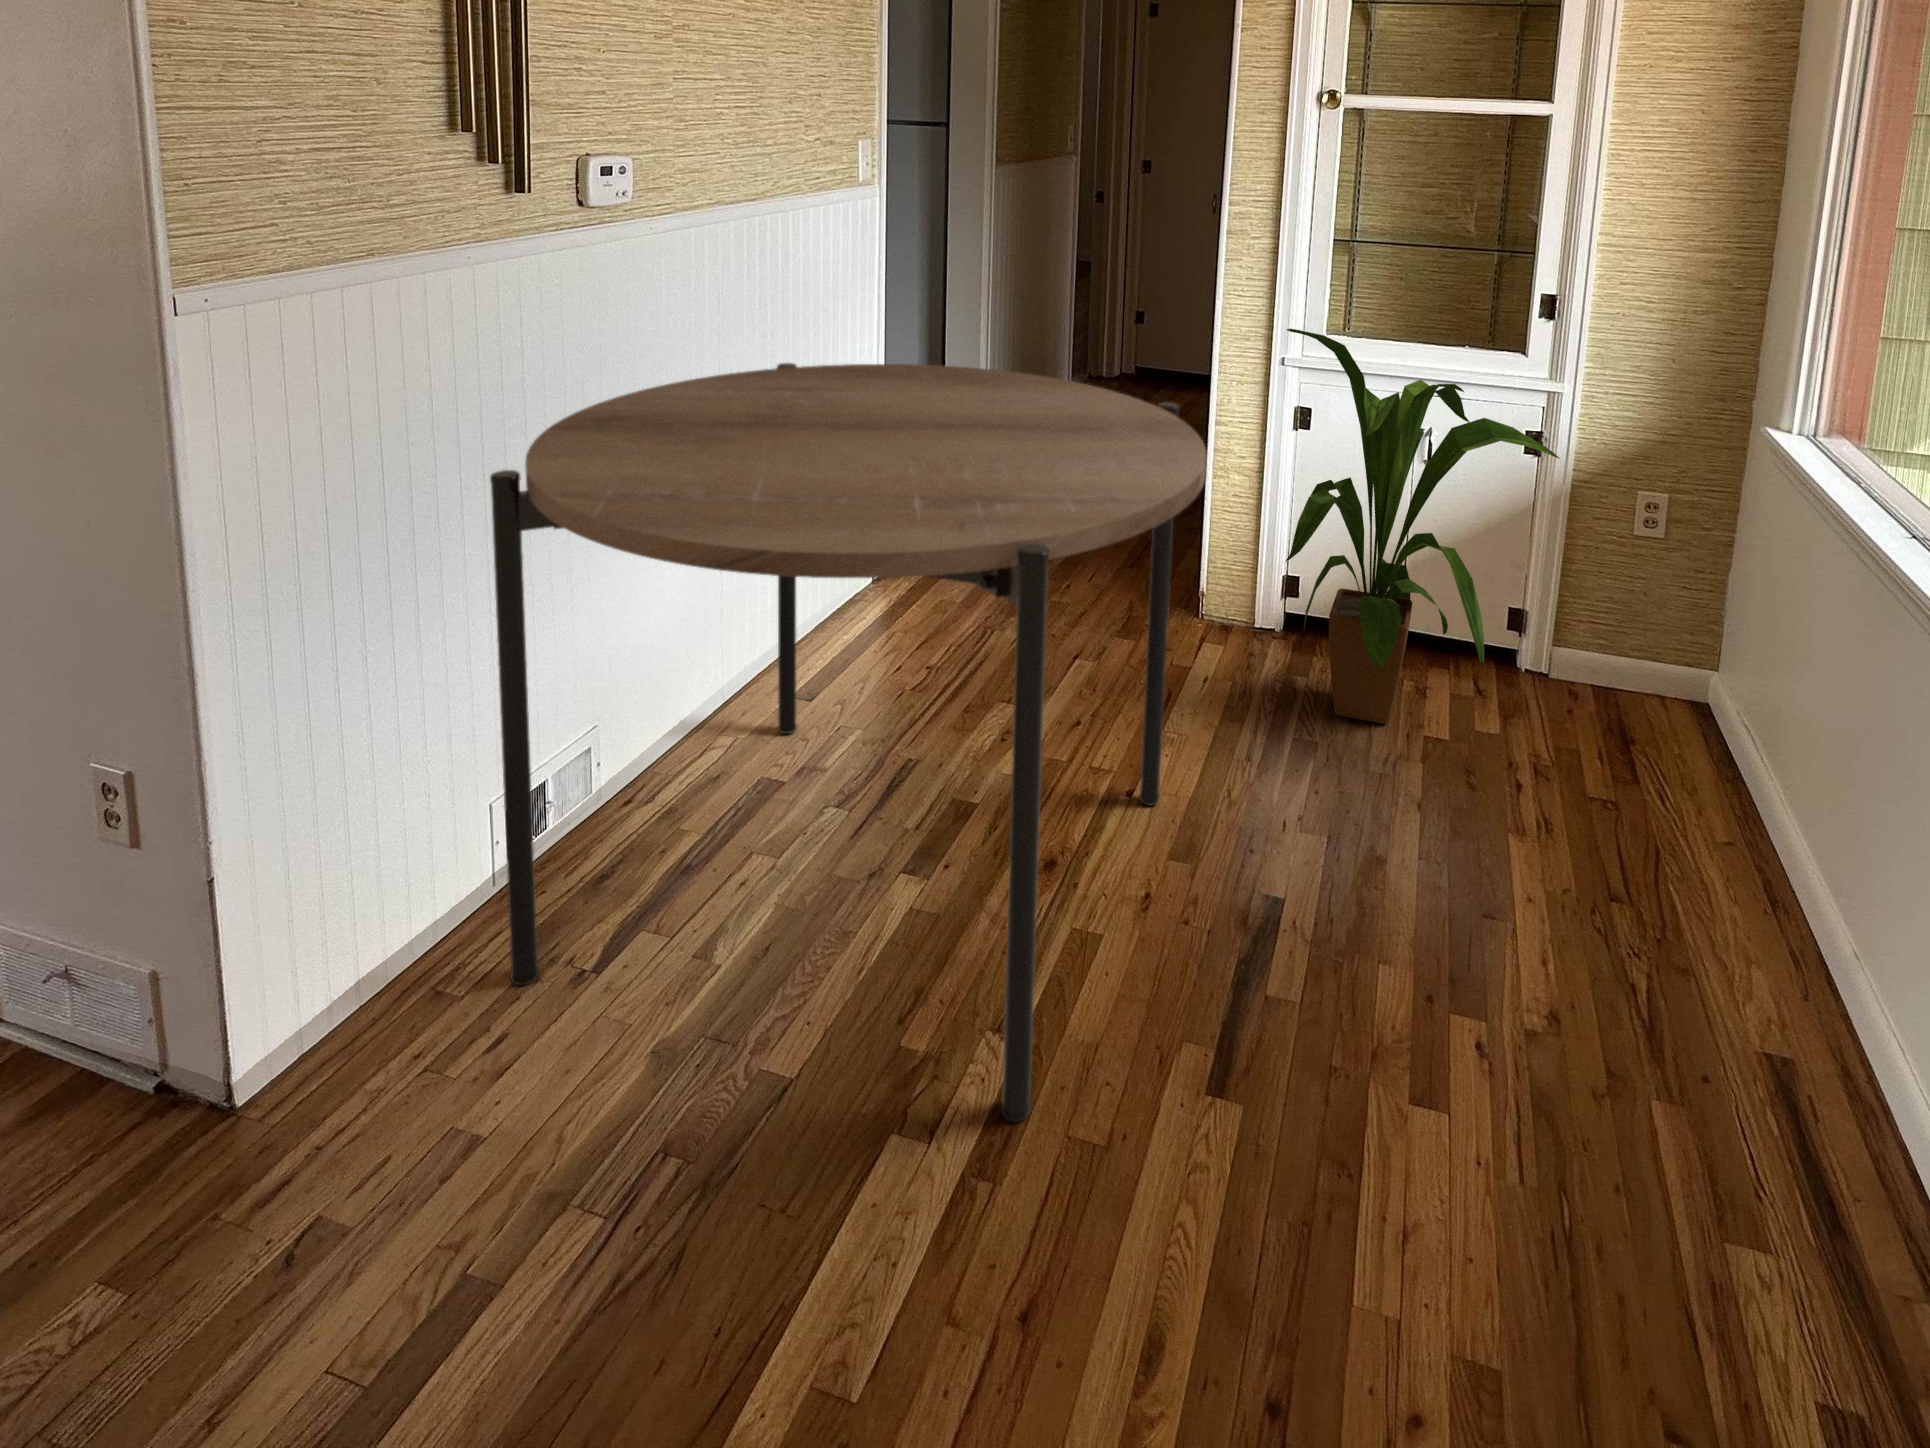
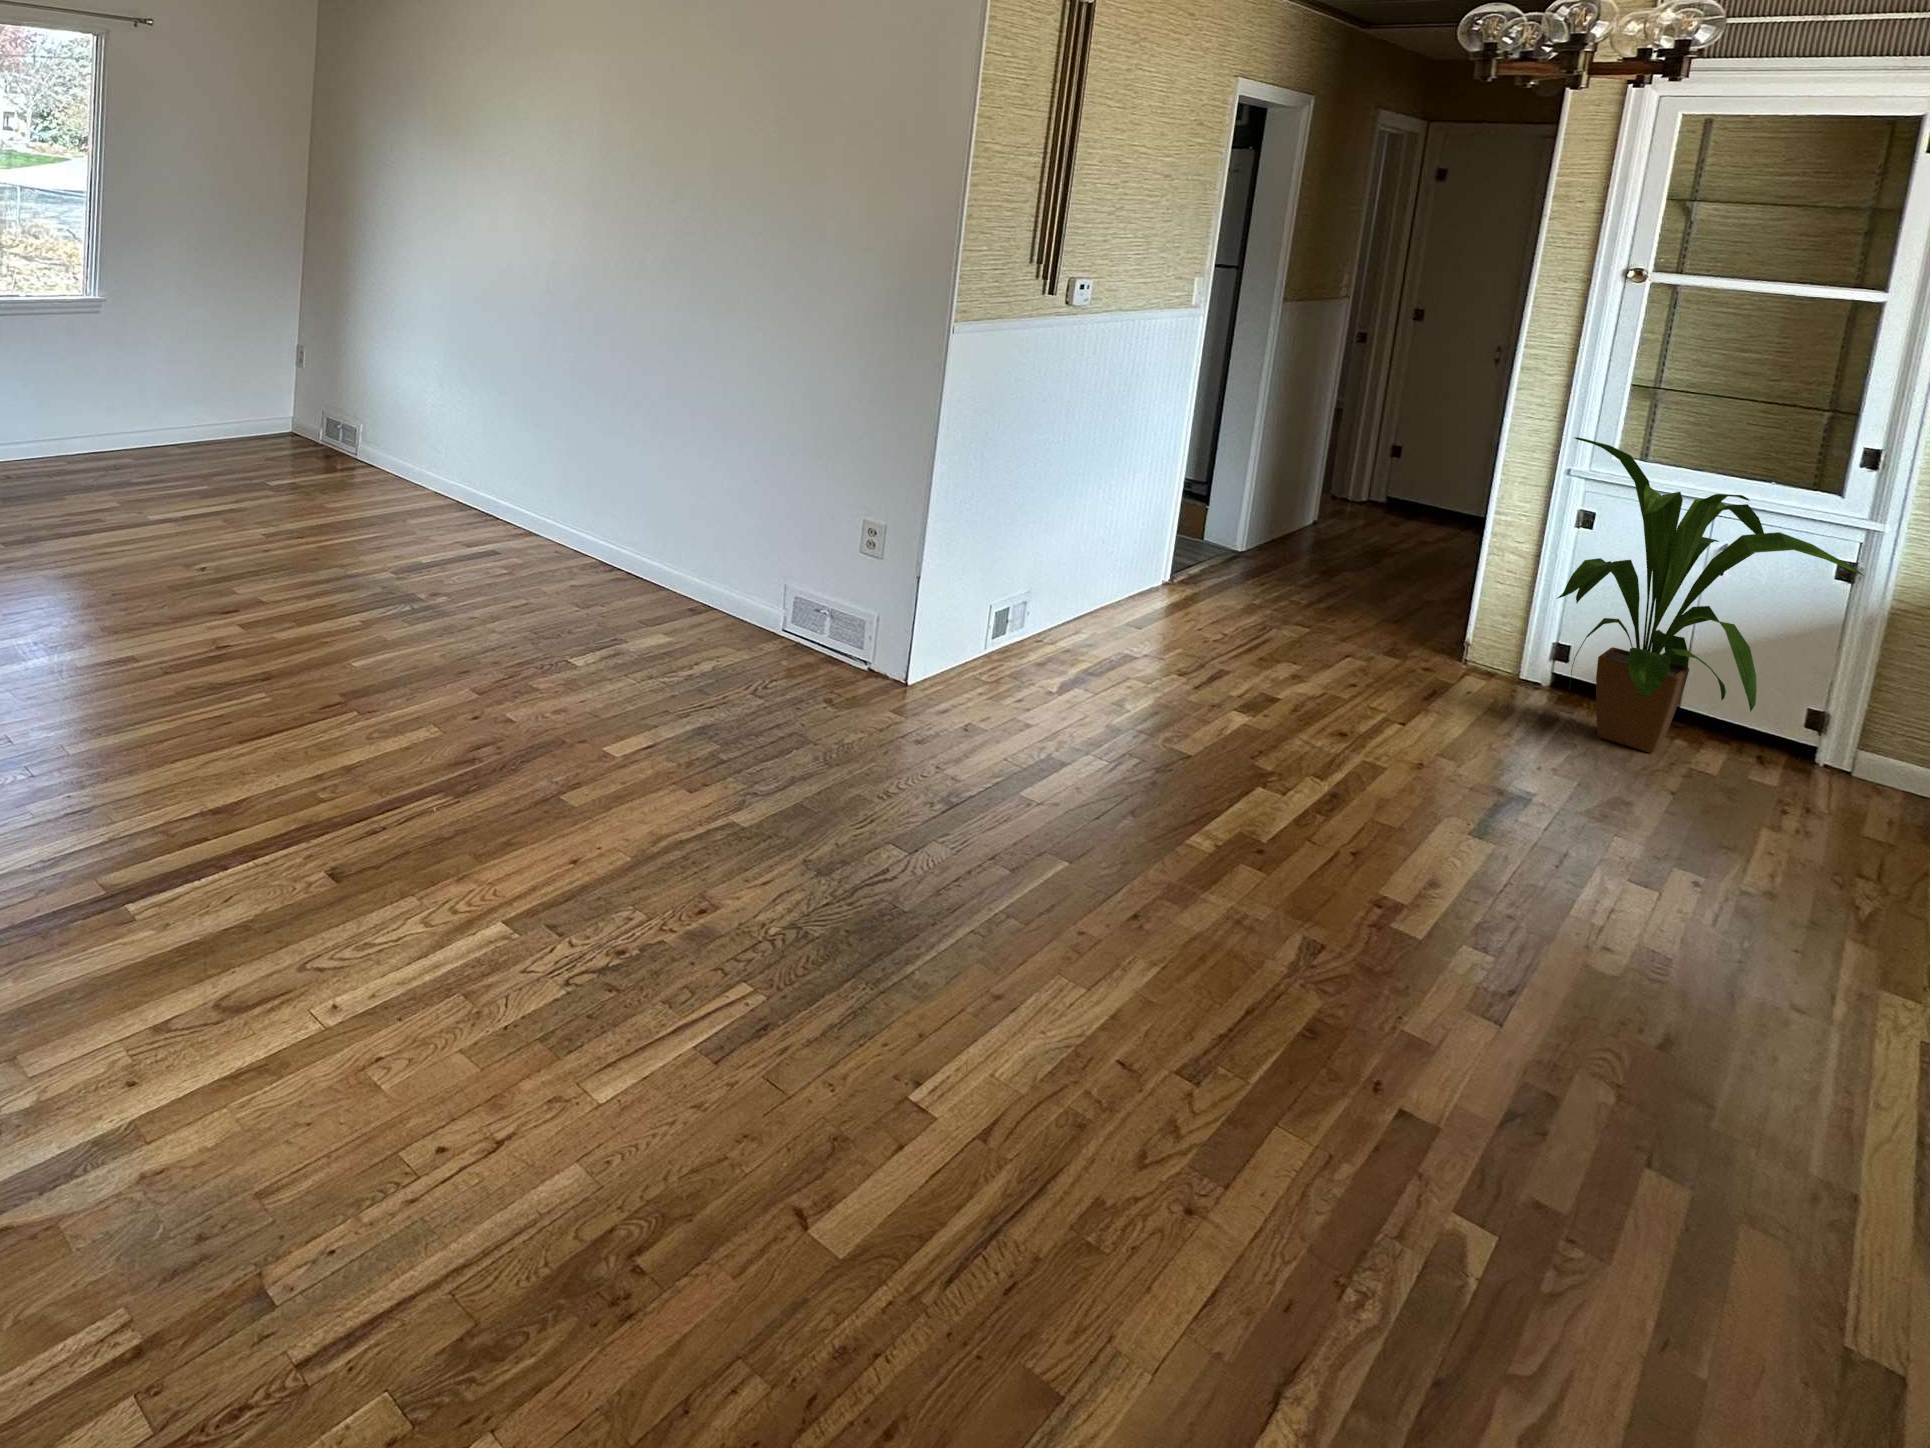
dining table: present [490,363,1206,1122] -> none [1014,408,1498,805]

